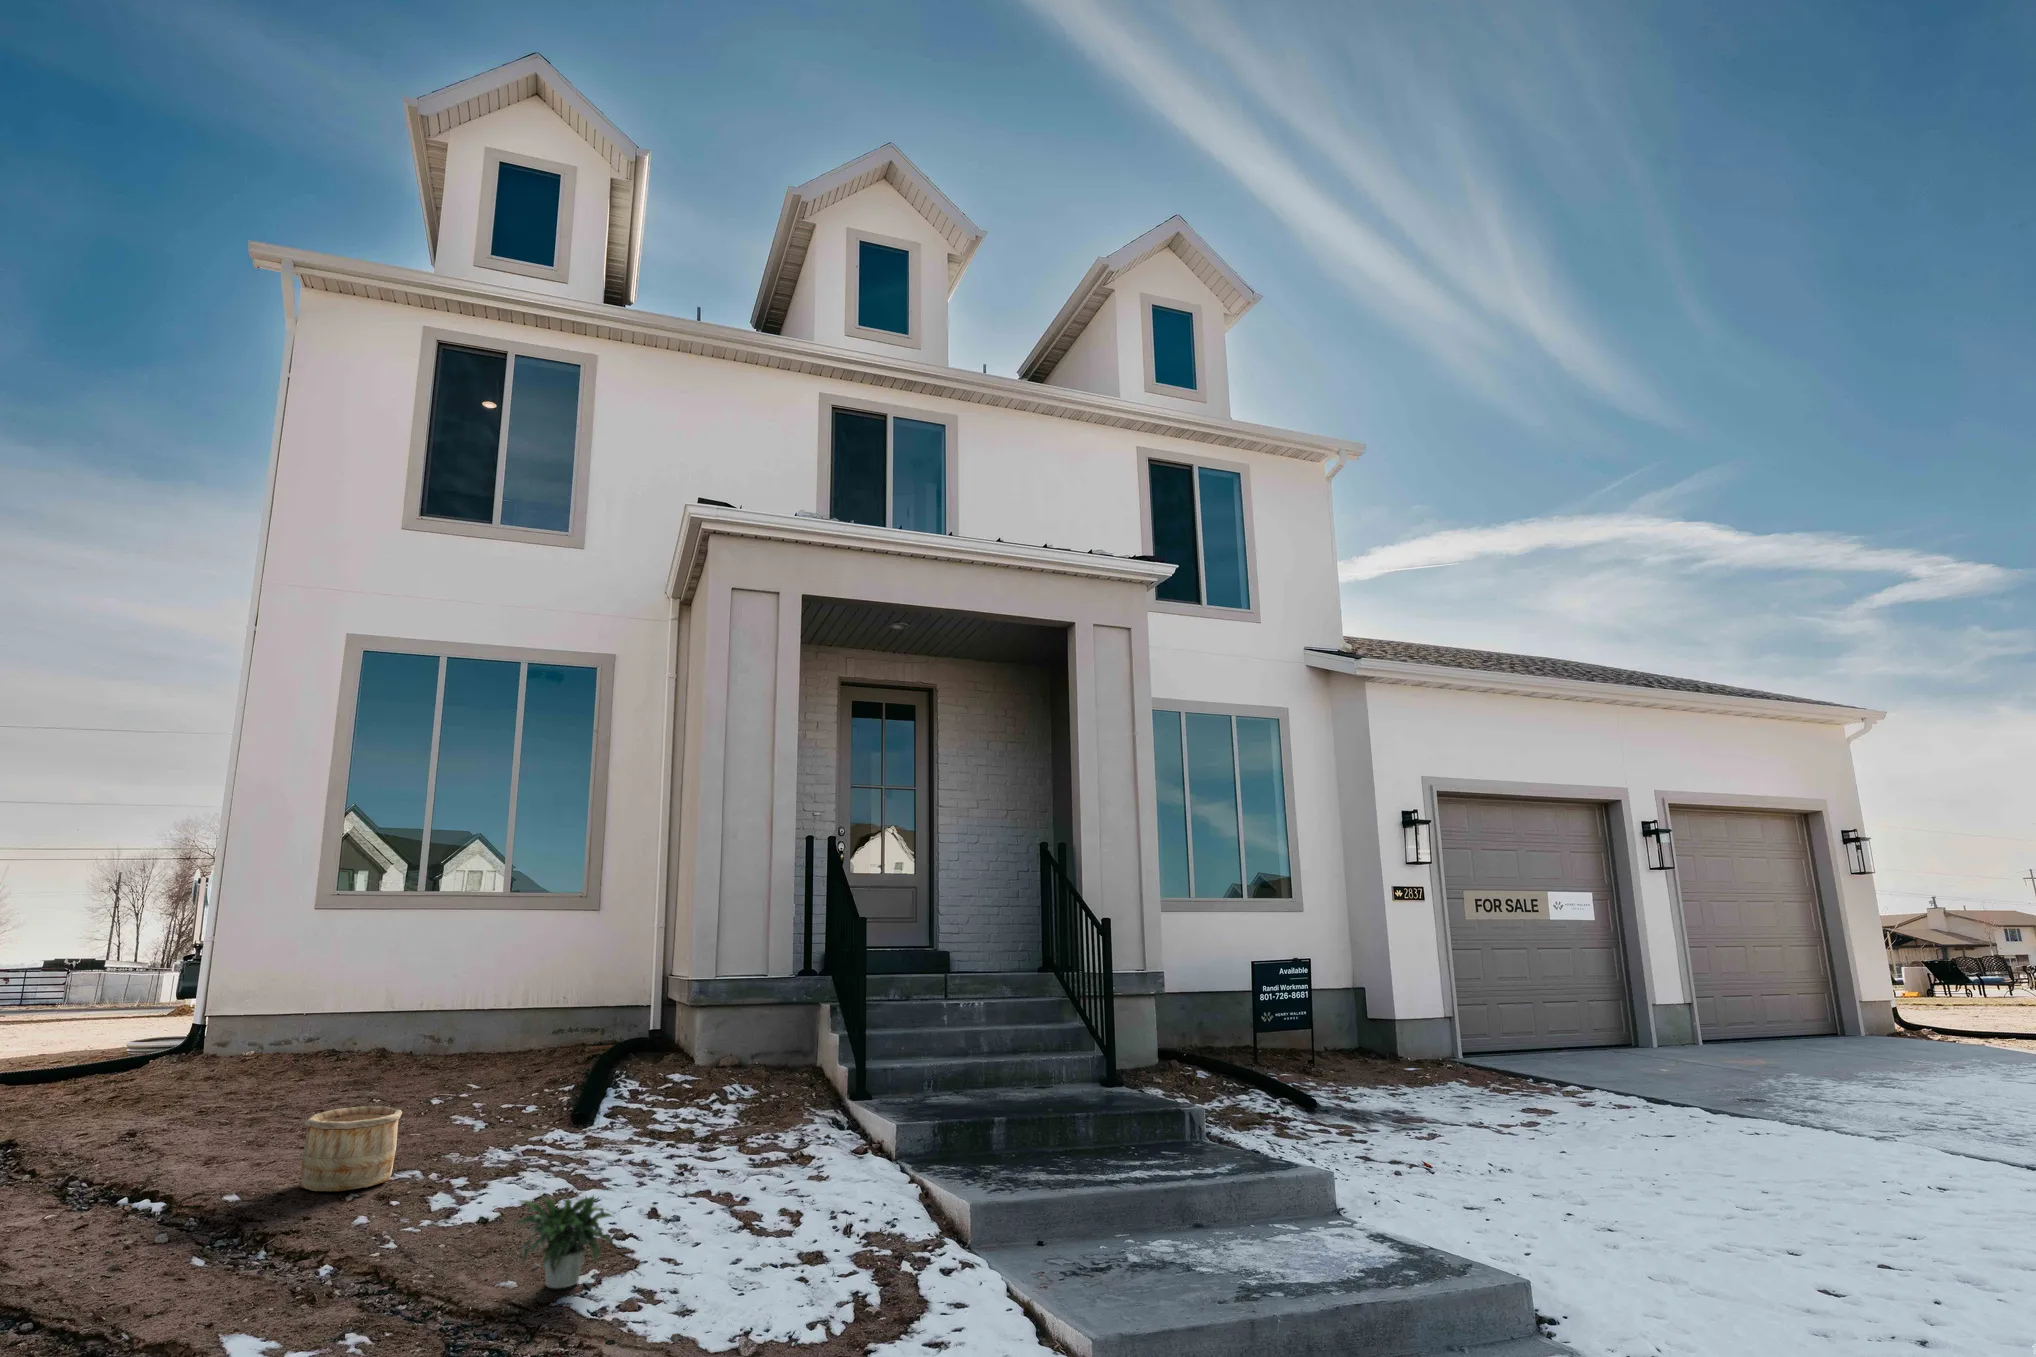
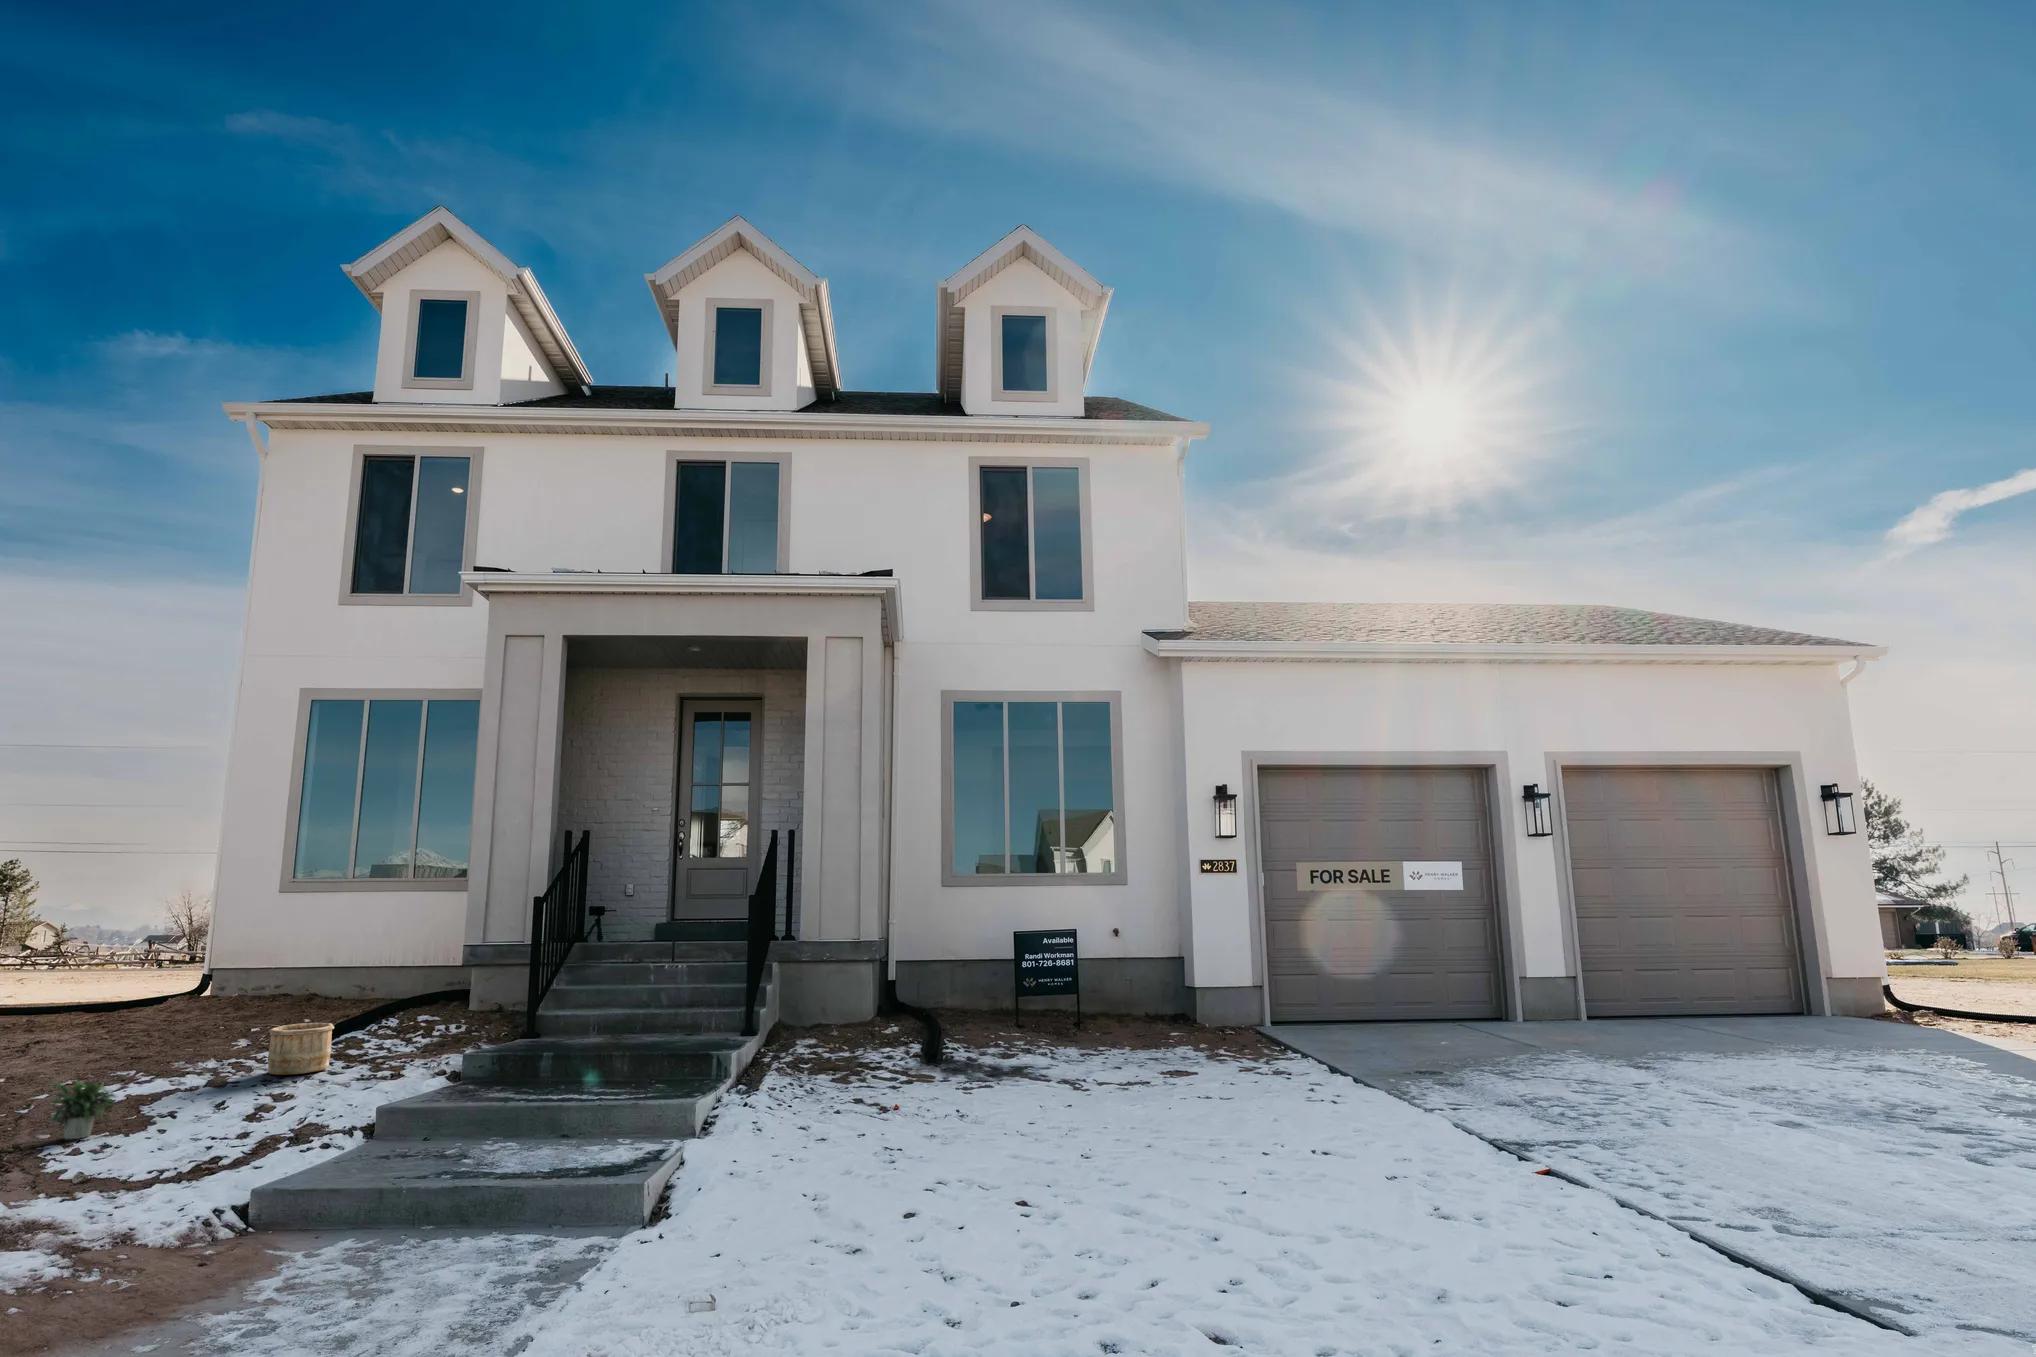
wooden bucket: present [301,1106,402,1191] -> present [268,1023,334,1075]

